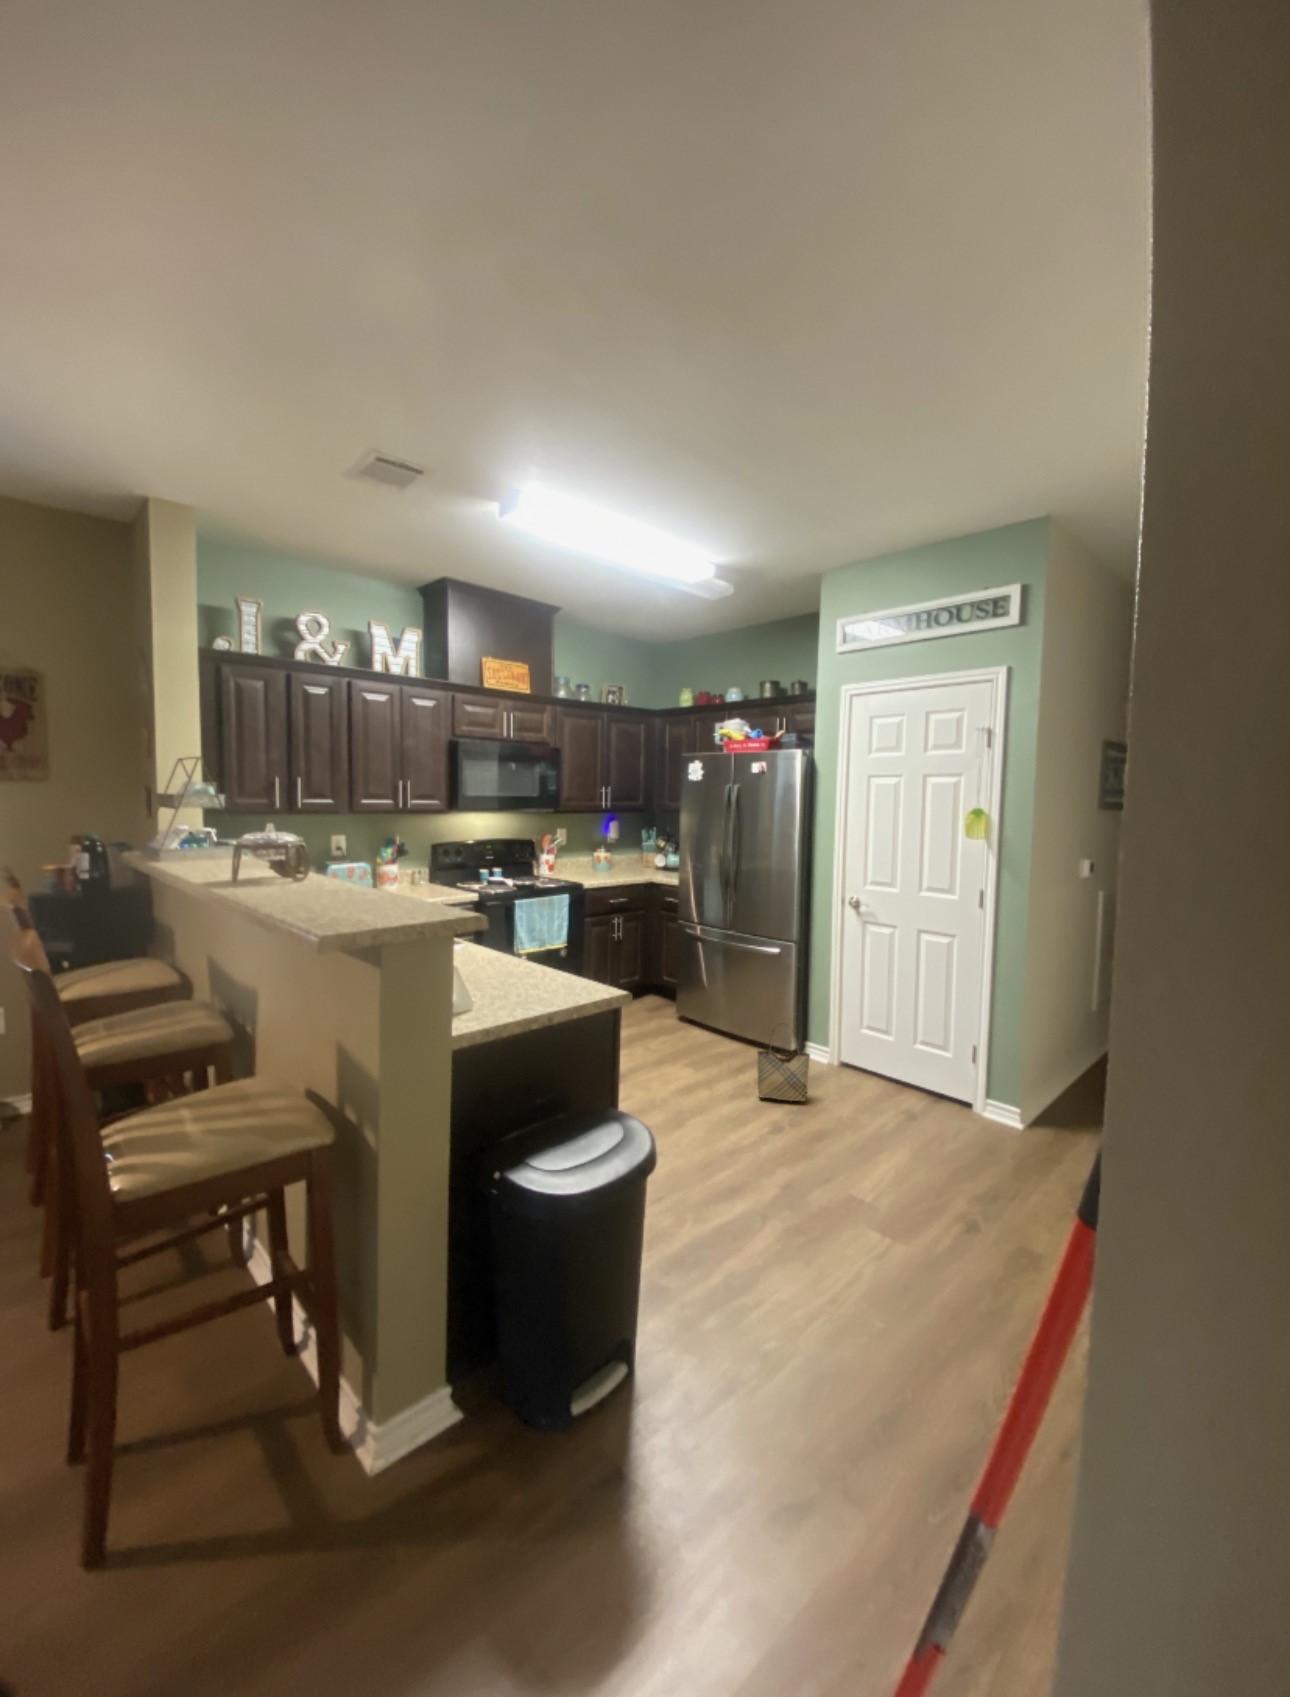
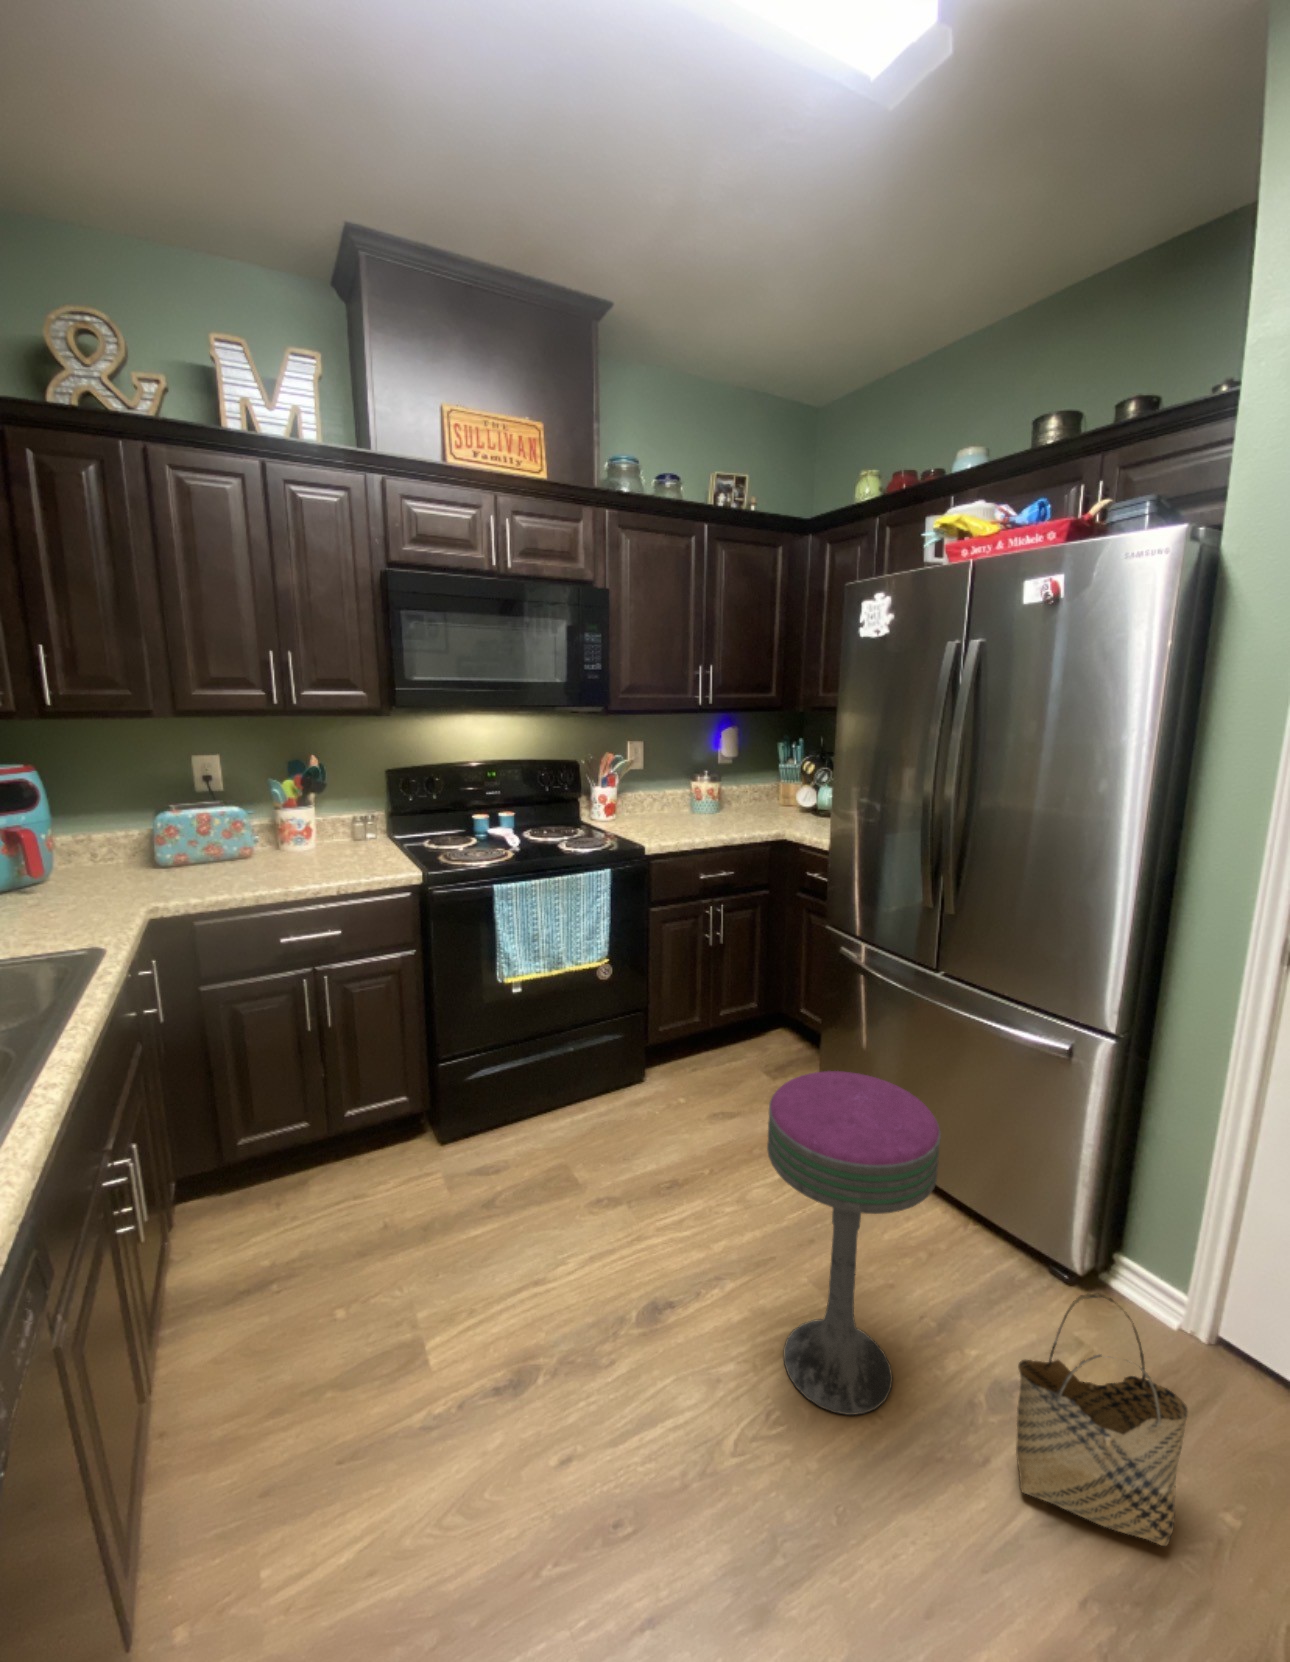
bar stool: none [663,962,727,1091] -> present [767,1071,941,1415]

